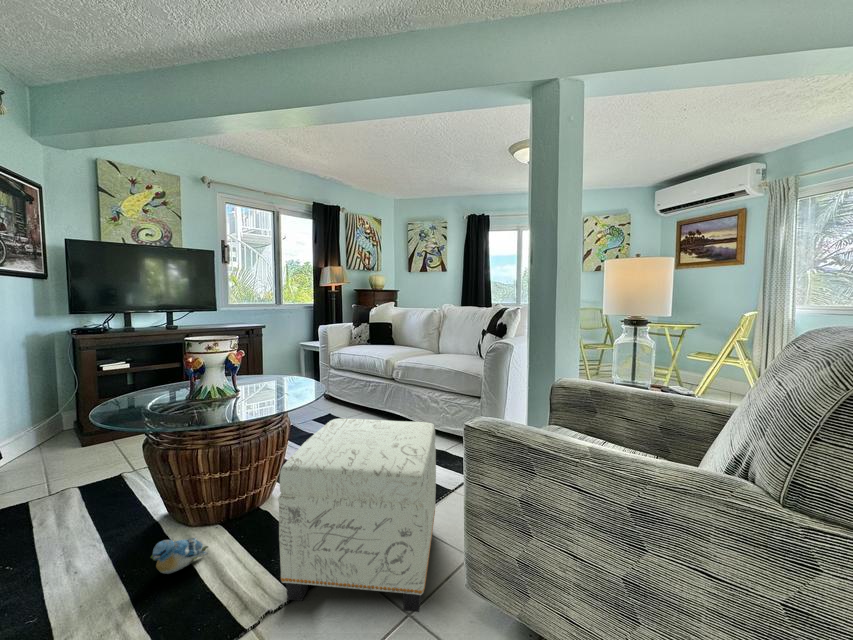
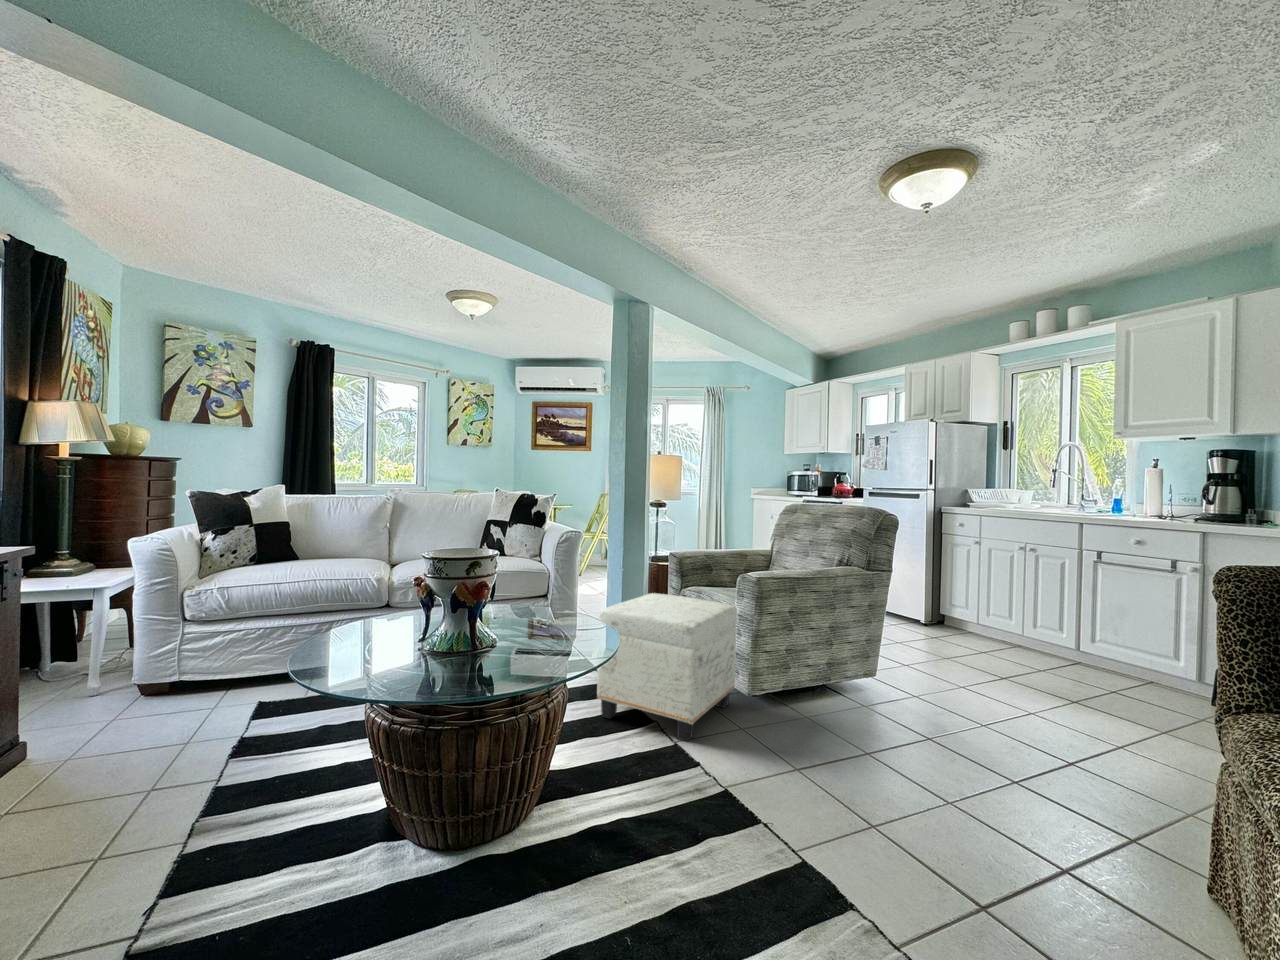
plush toy: present [151,538,208,574] -> none [579,756,618,795]

